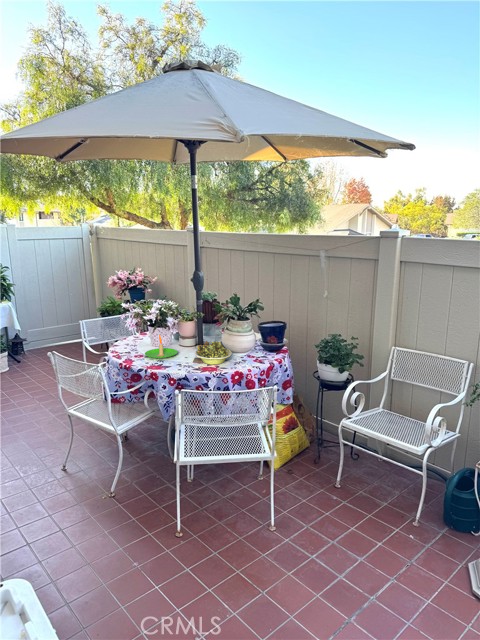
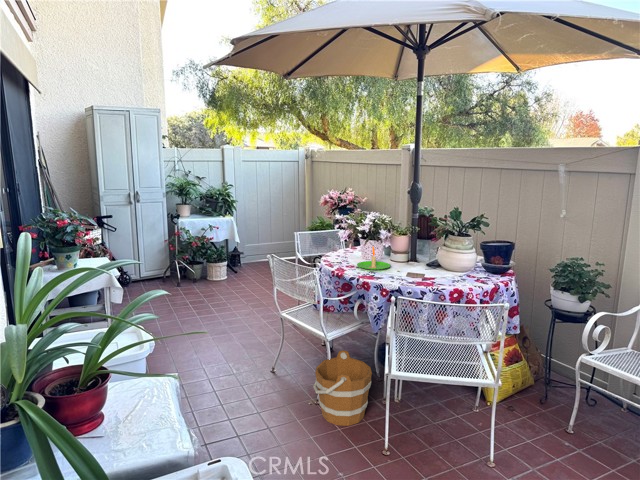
bowl: present [195,341,232,365] -> none [409,254,450,280]
bucket: none [107,440,164,515] -> present [313,350,372,426]

